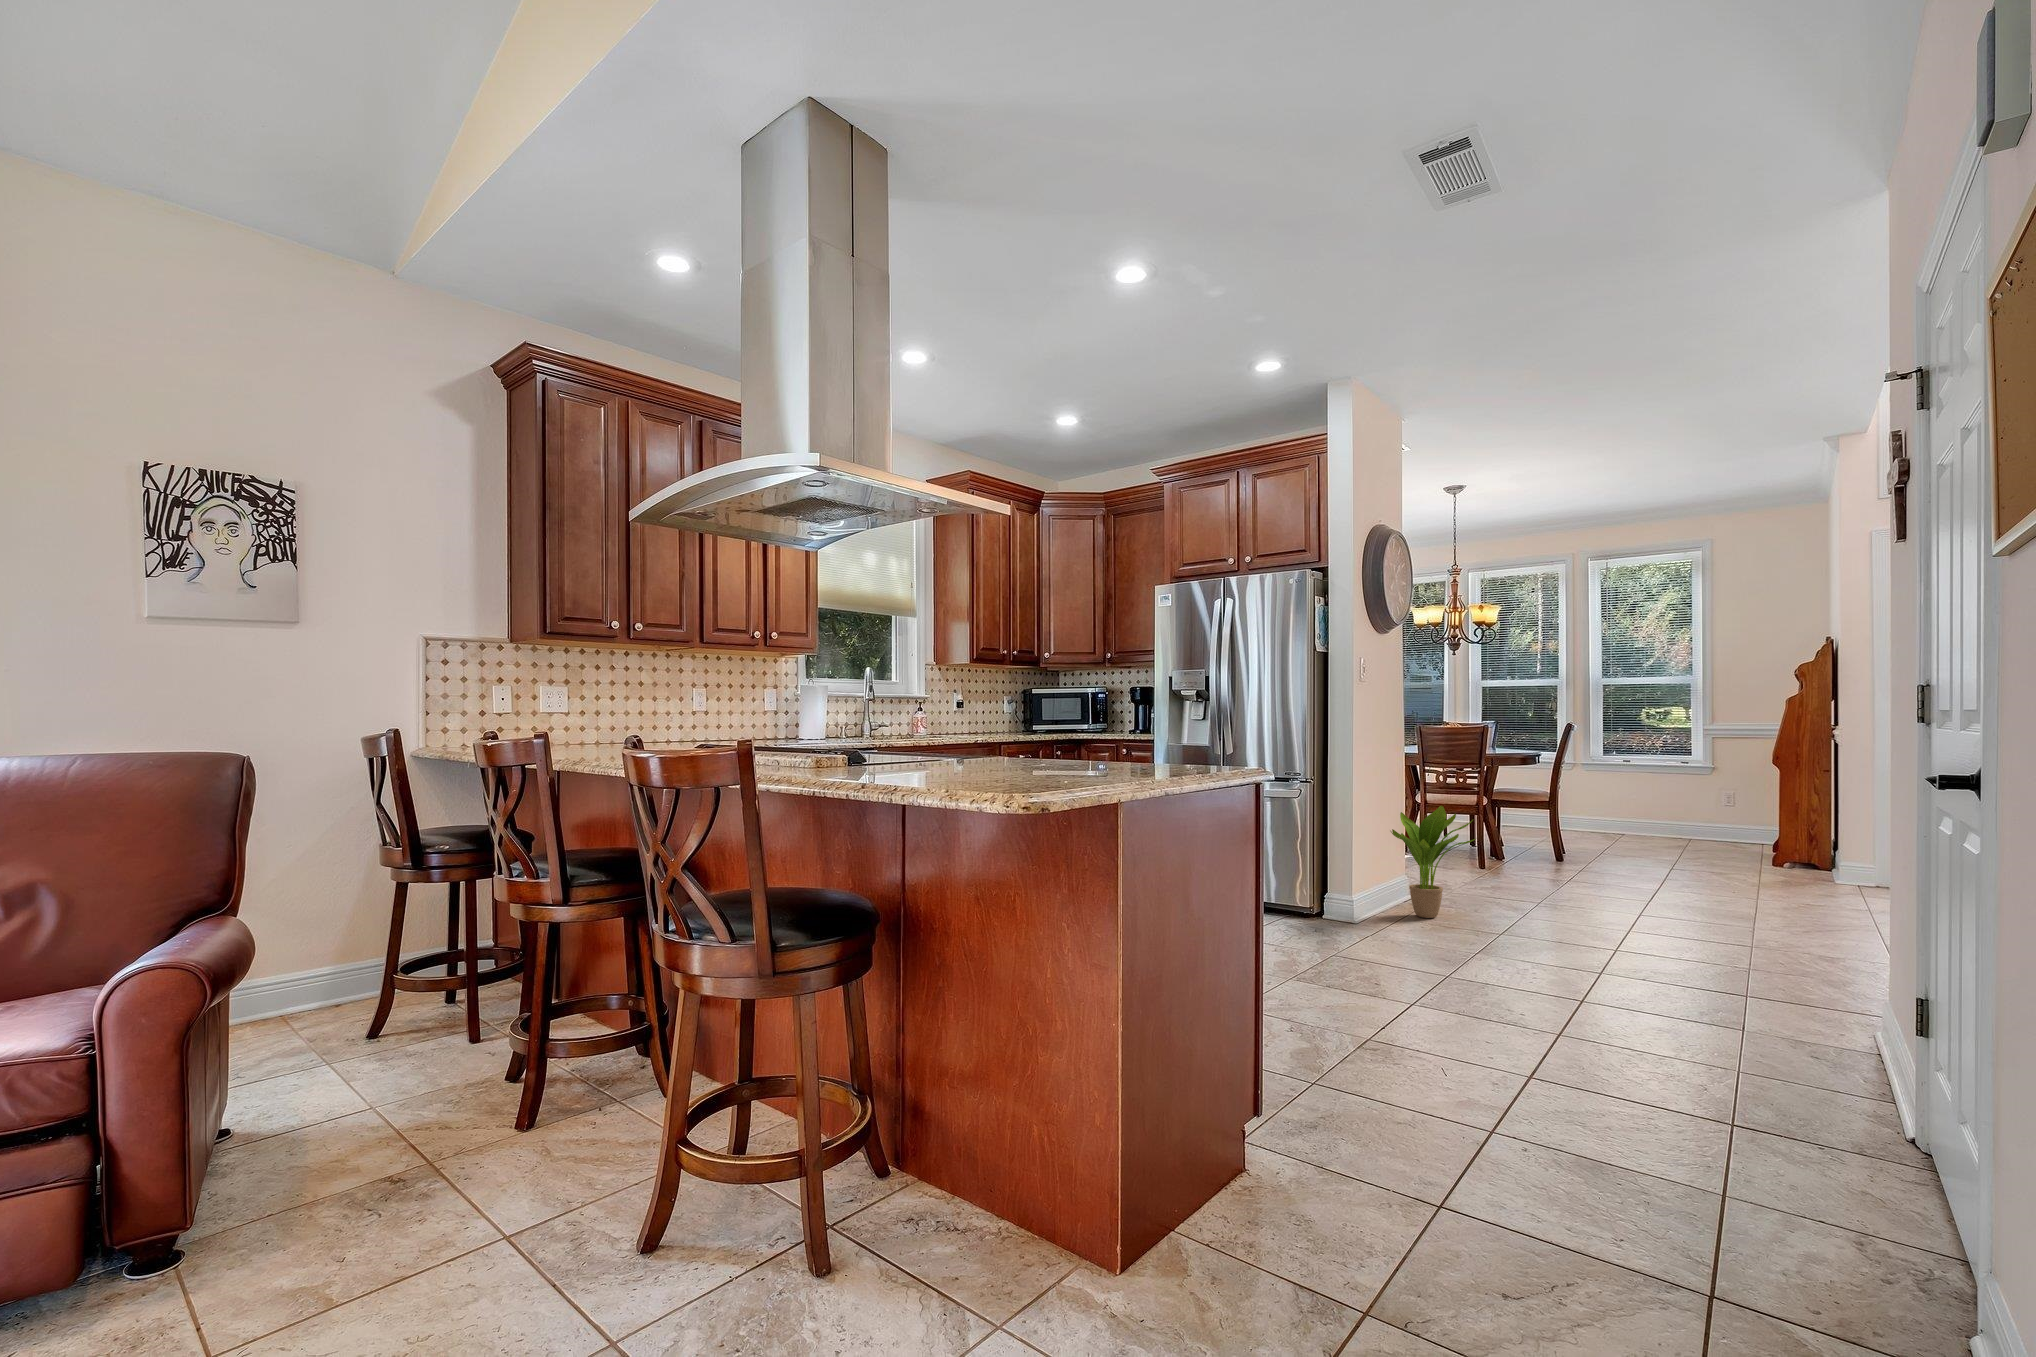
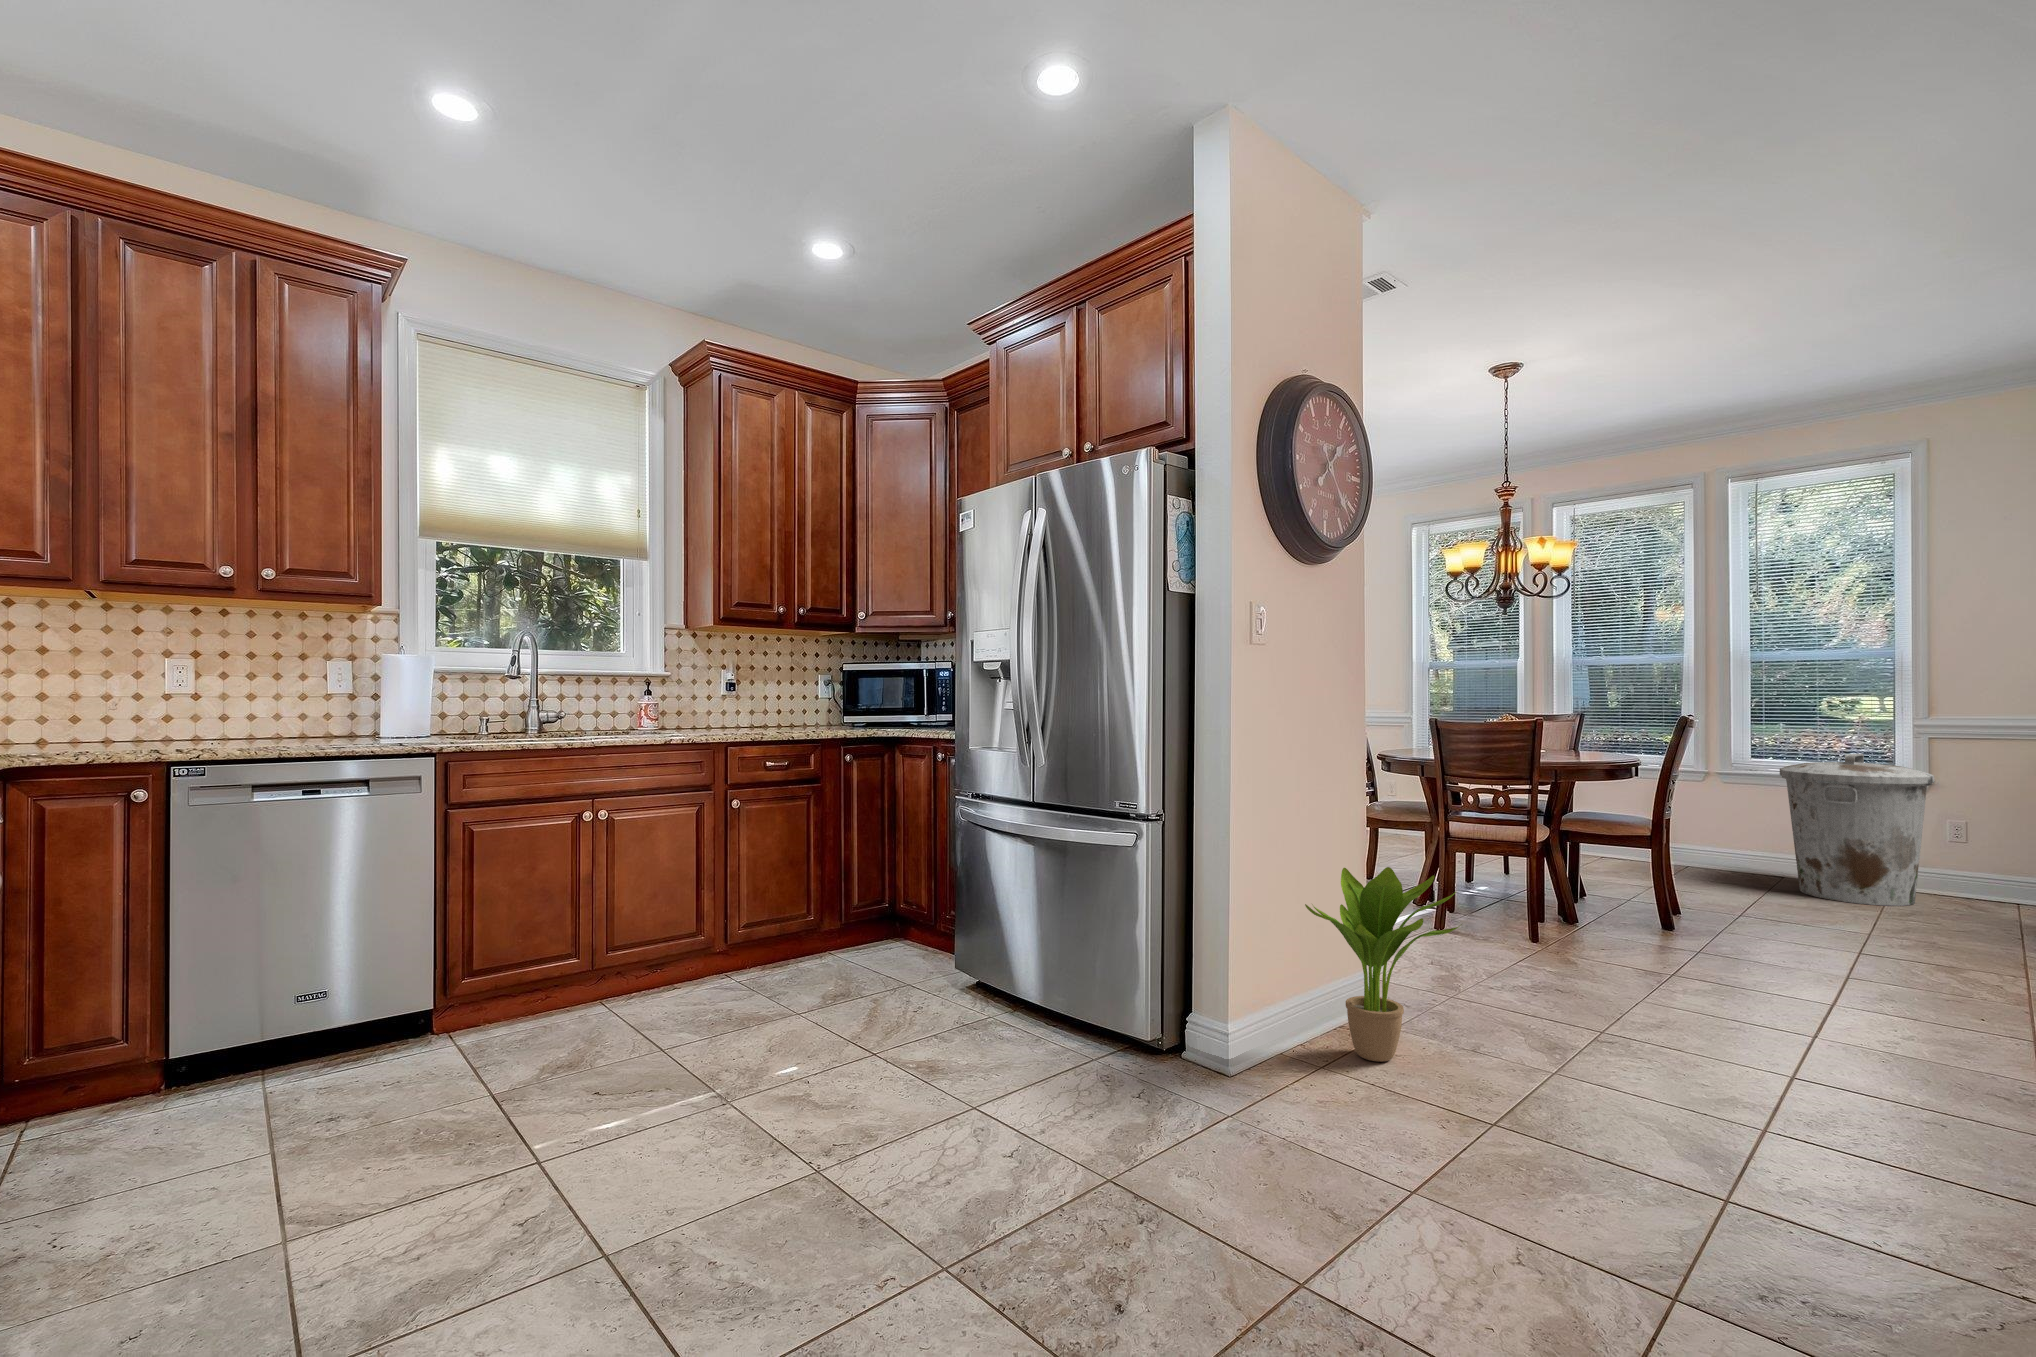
trash can: none [1622,748,1715,847] -> present [1780,753,1935,906]

